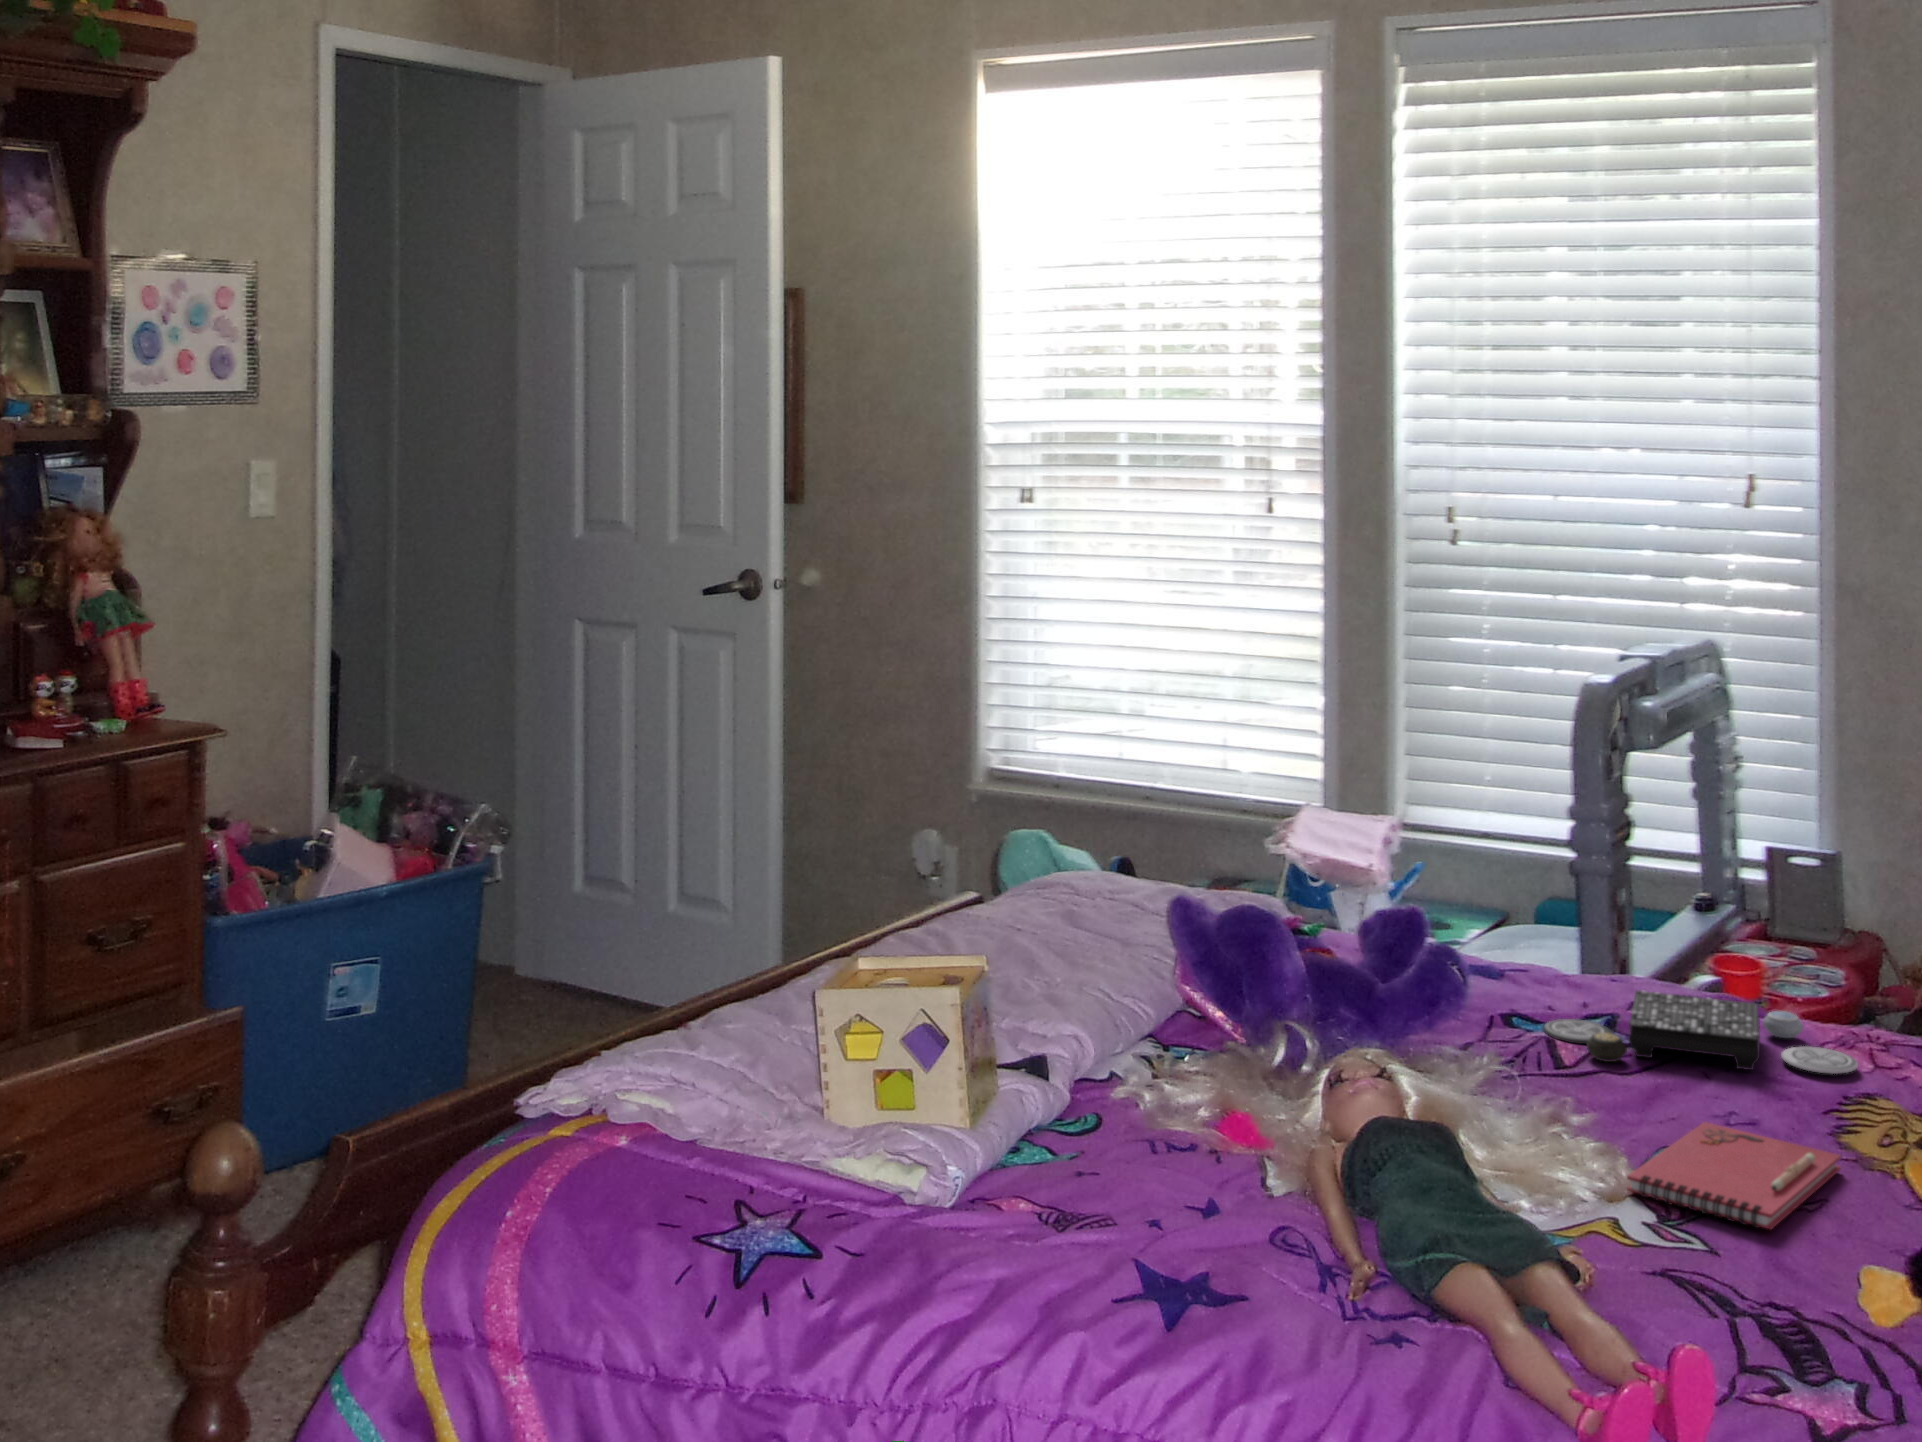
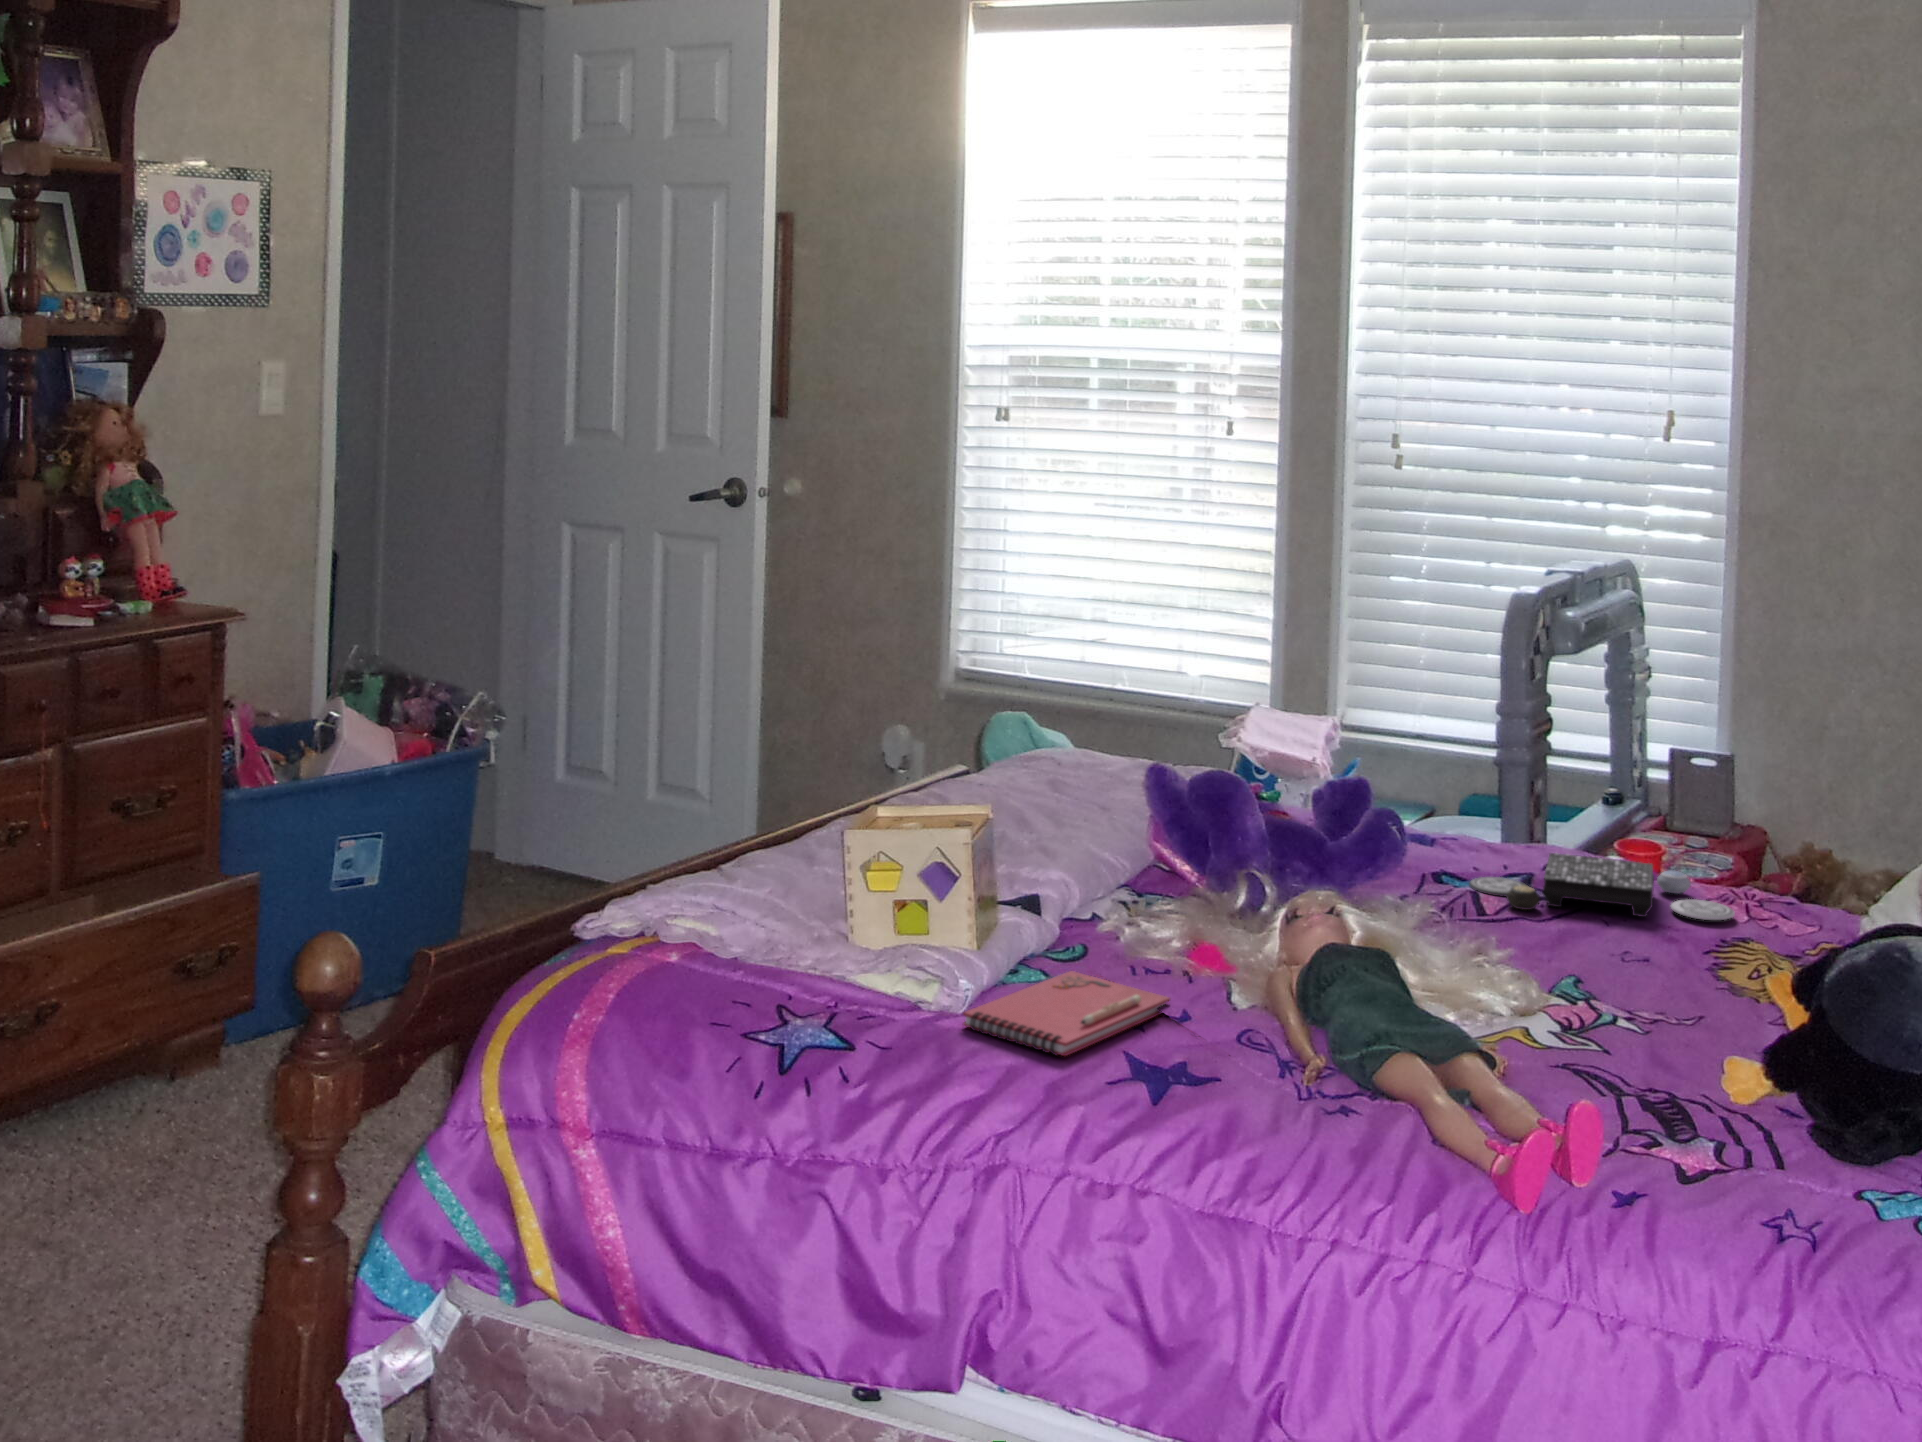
notebook: present [1627,1122,1841,1229] -> present [963,971,1170,1056]

